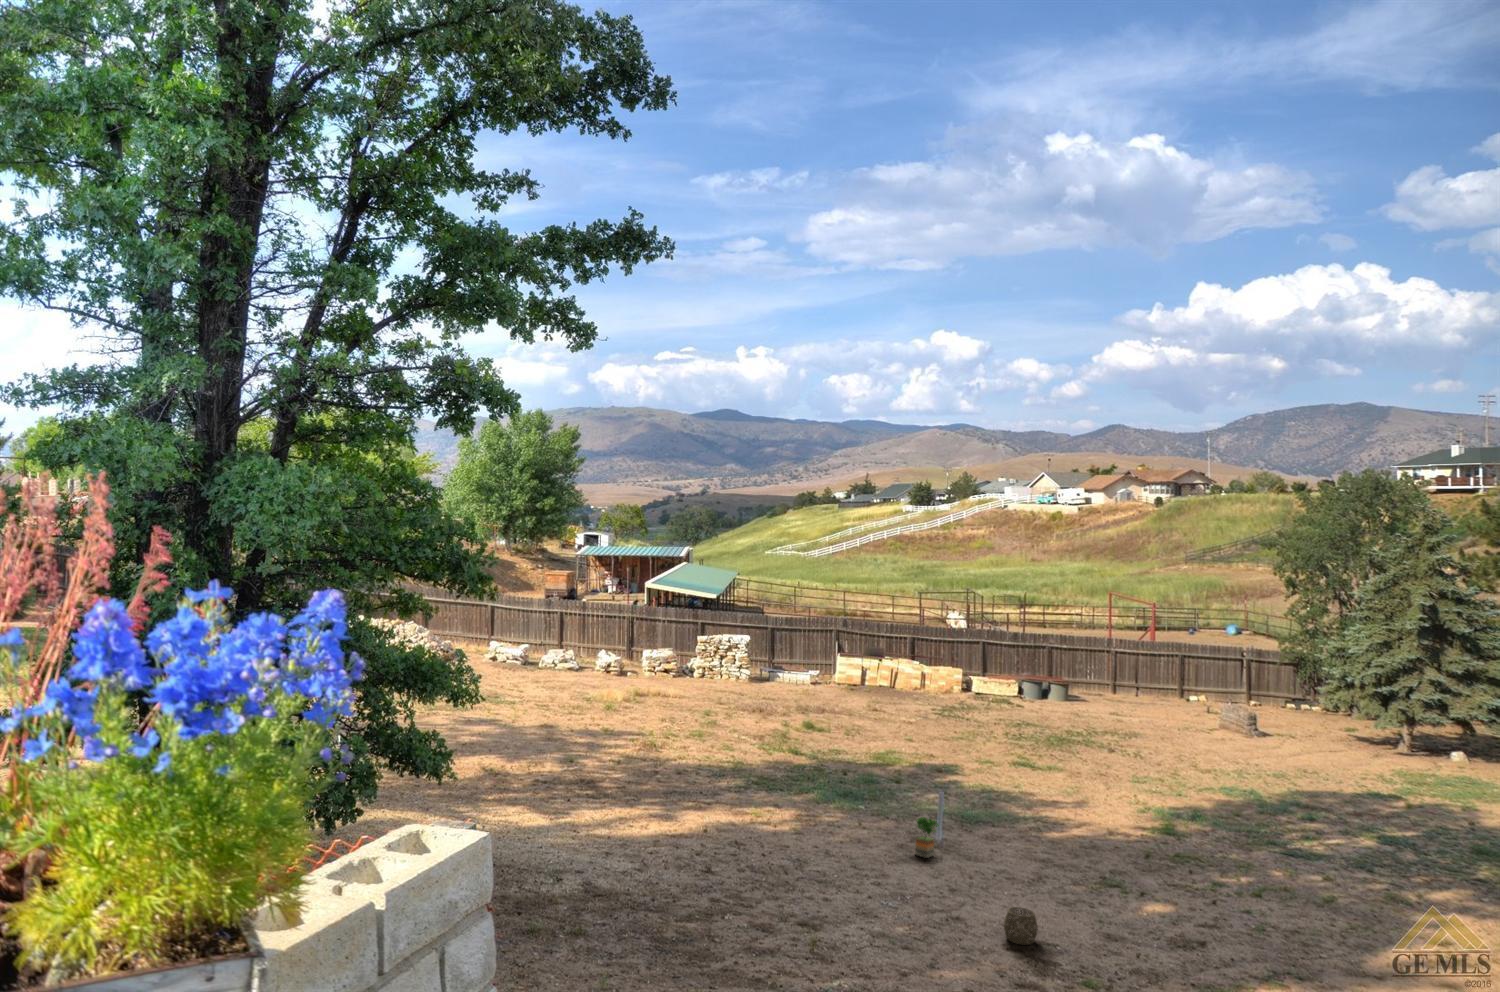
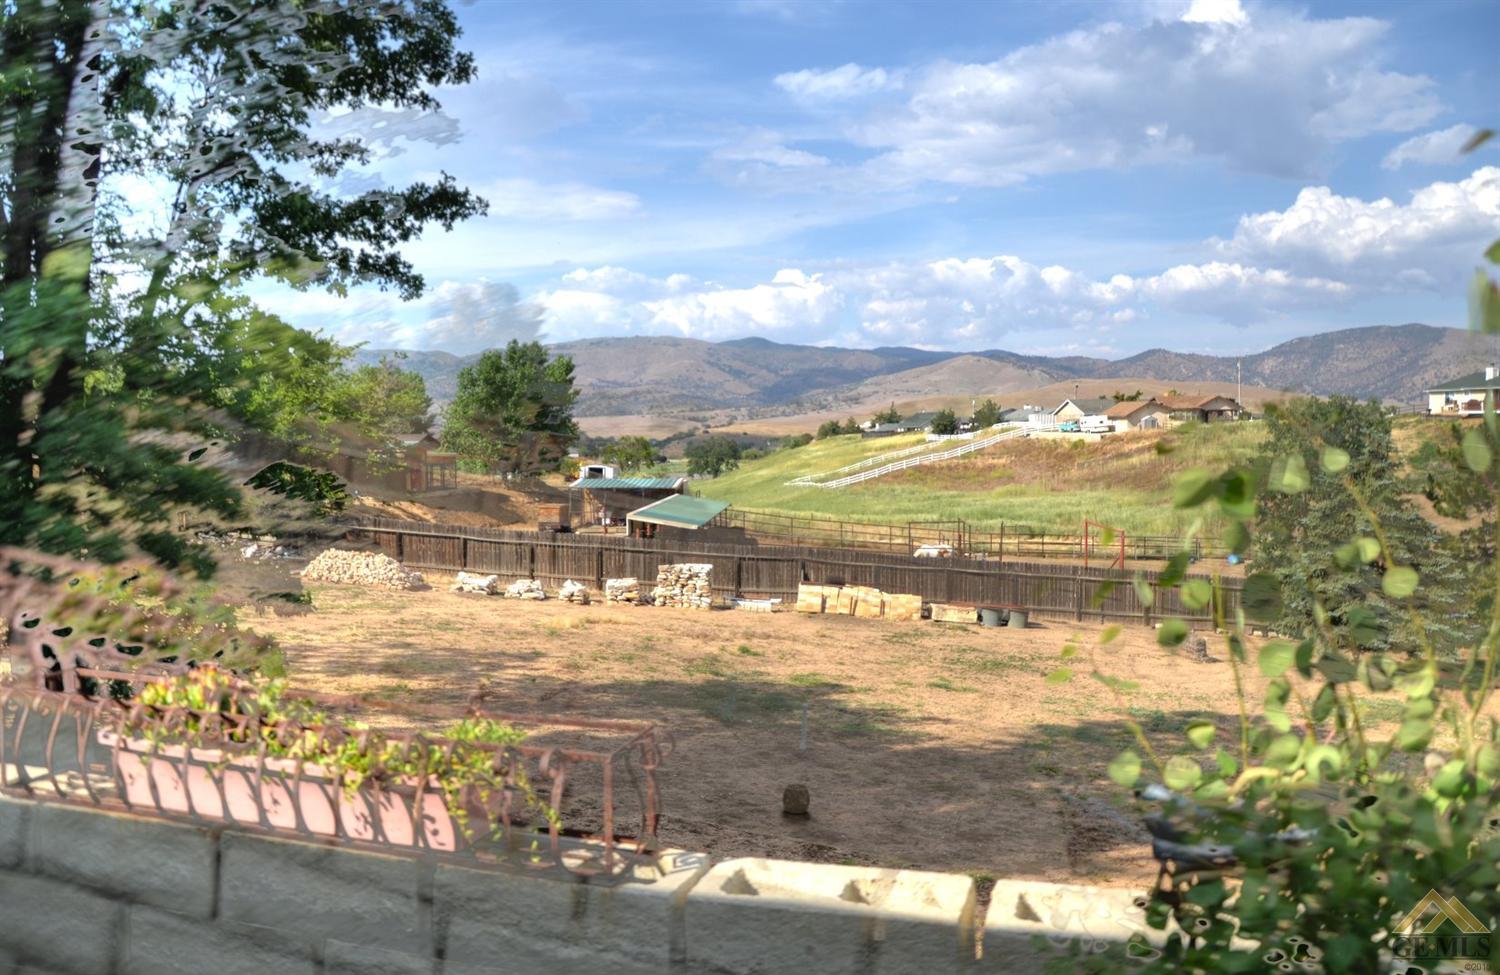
potted tree: present [915,817,939,858] -> none [755,717,777,753]

